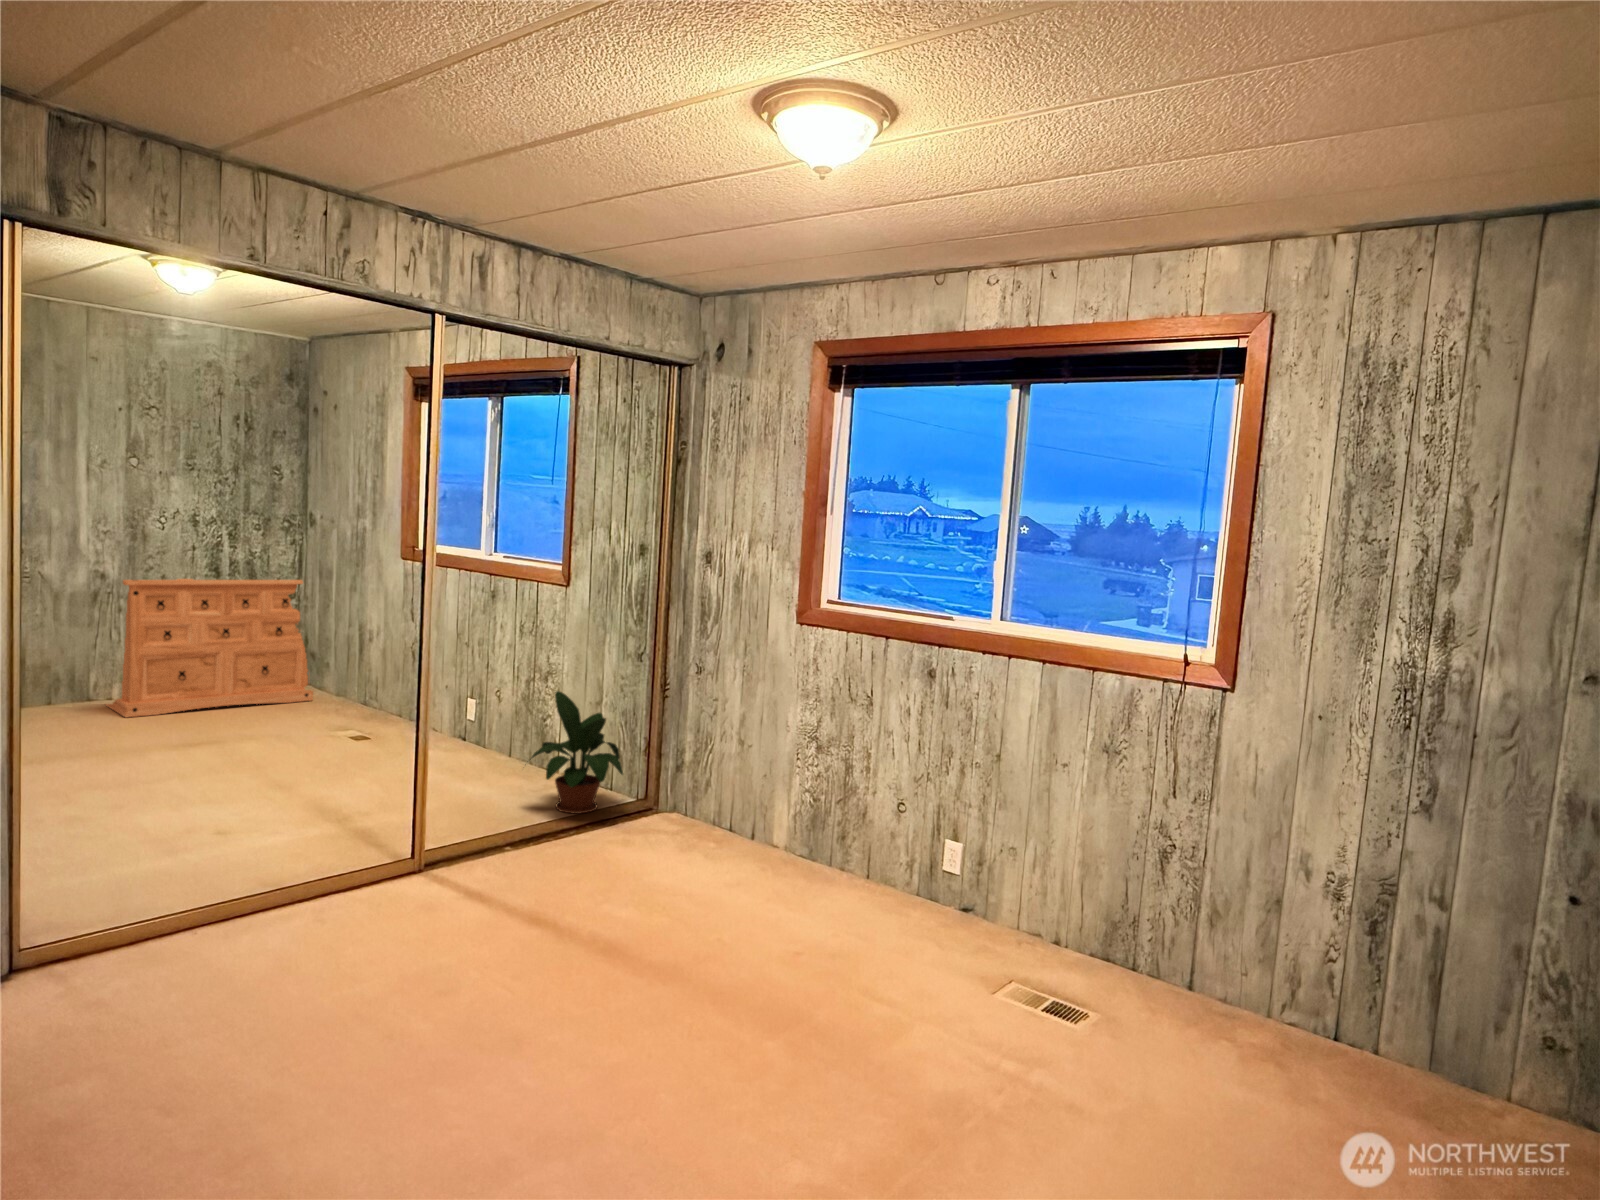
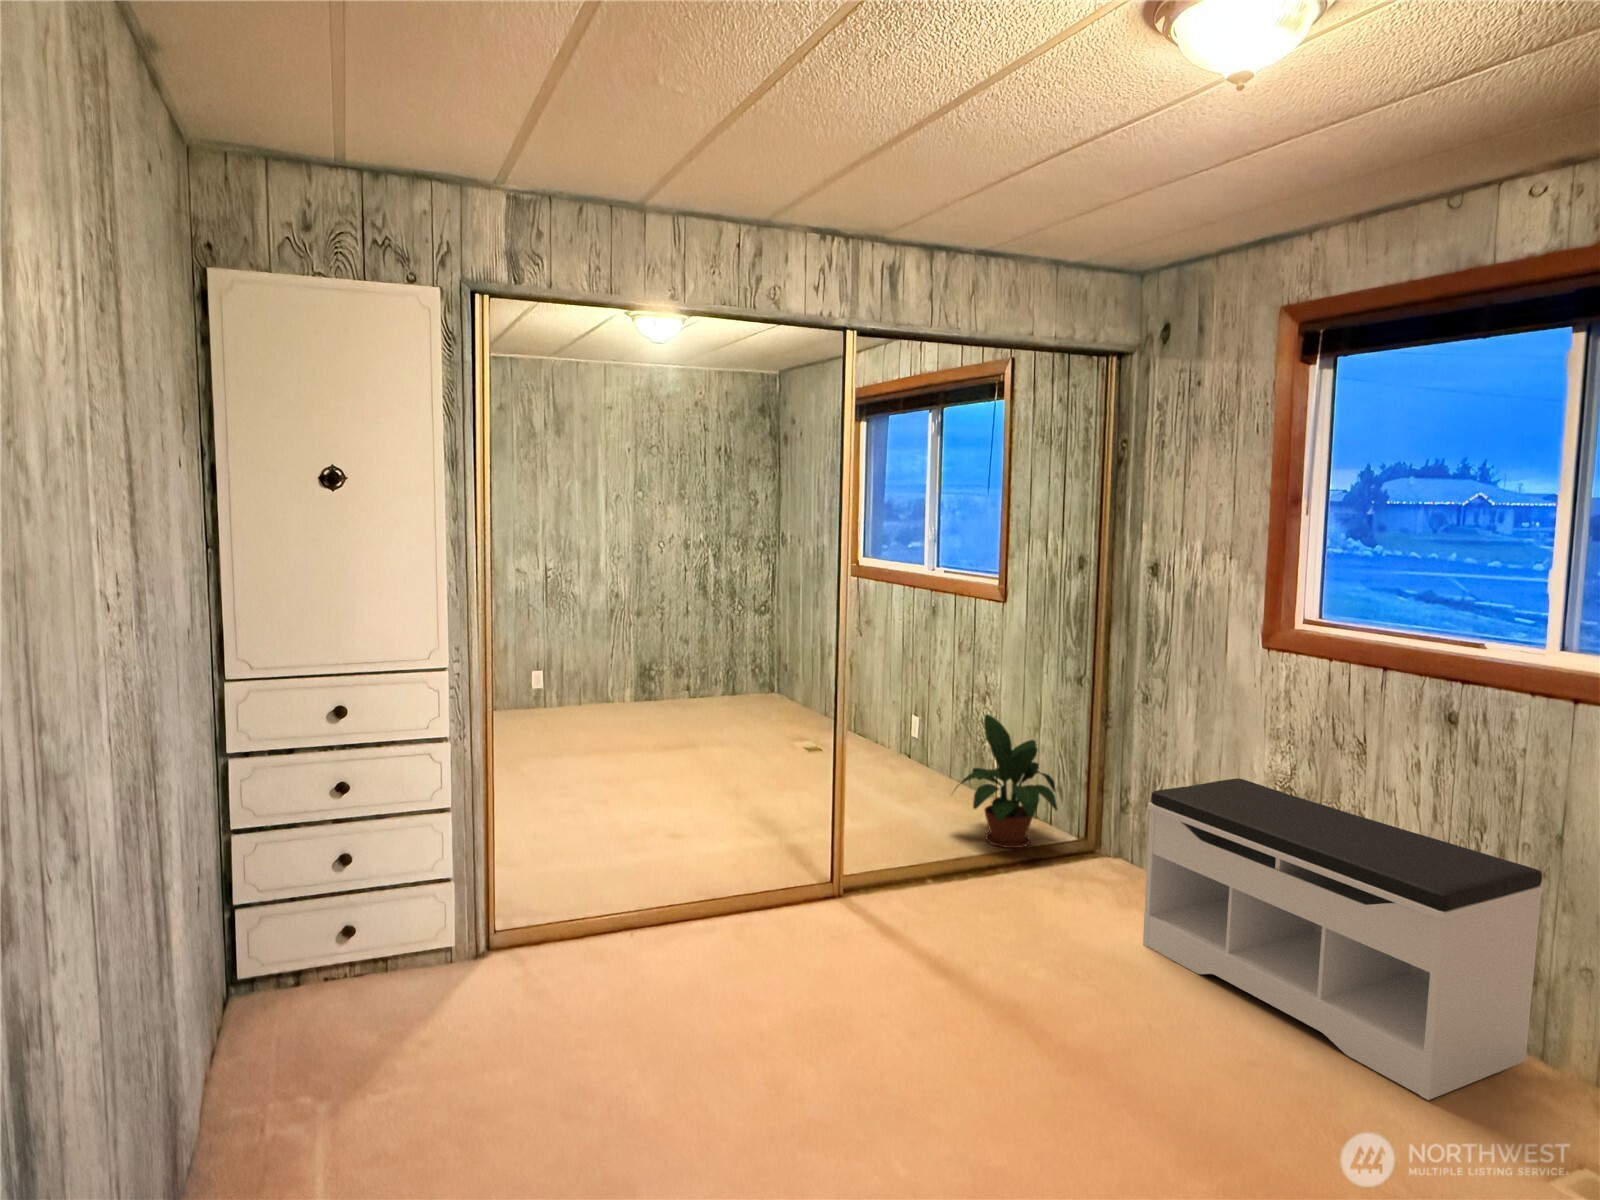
dresser: present [105,579,313,718] -> none [620,591,784,717]
bench: none [706,732,987,954] -> present [1143,778,1543,1100]

